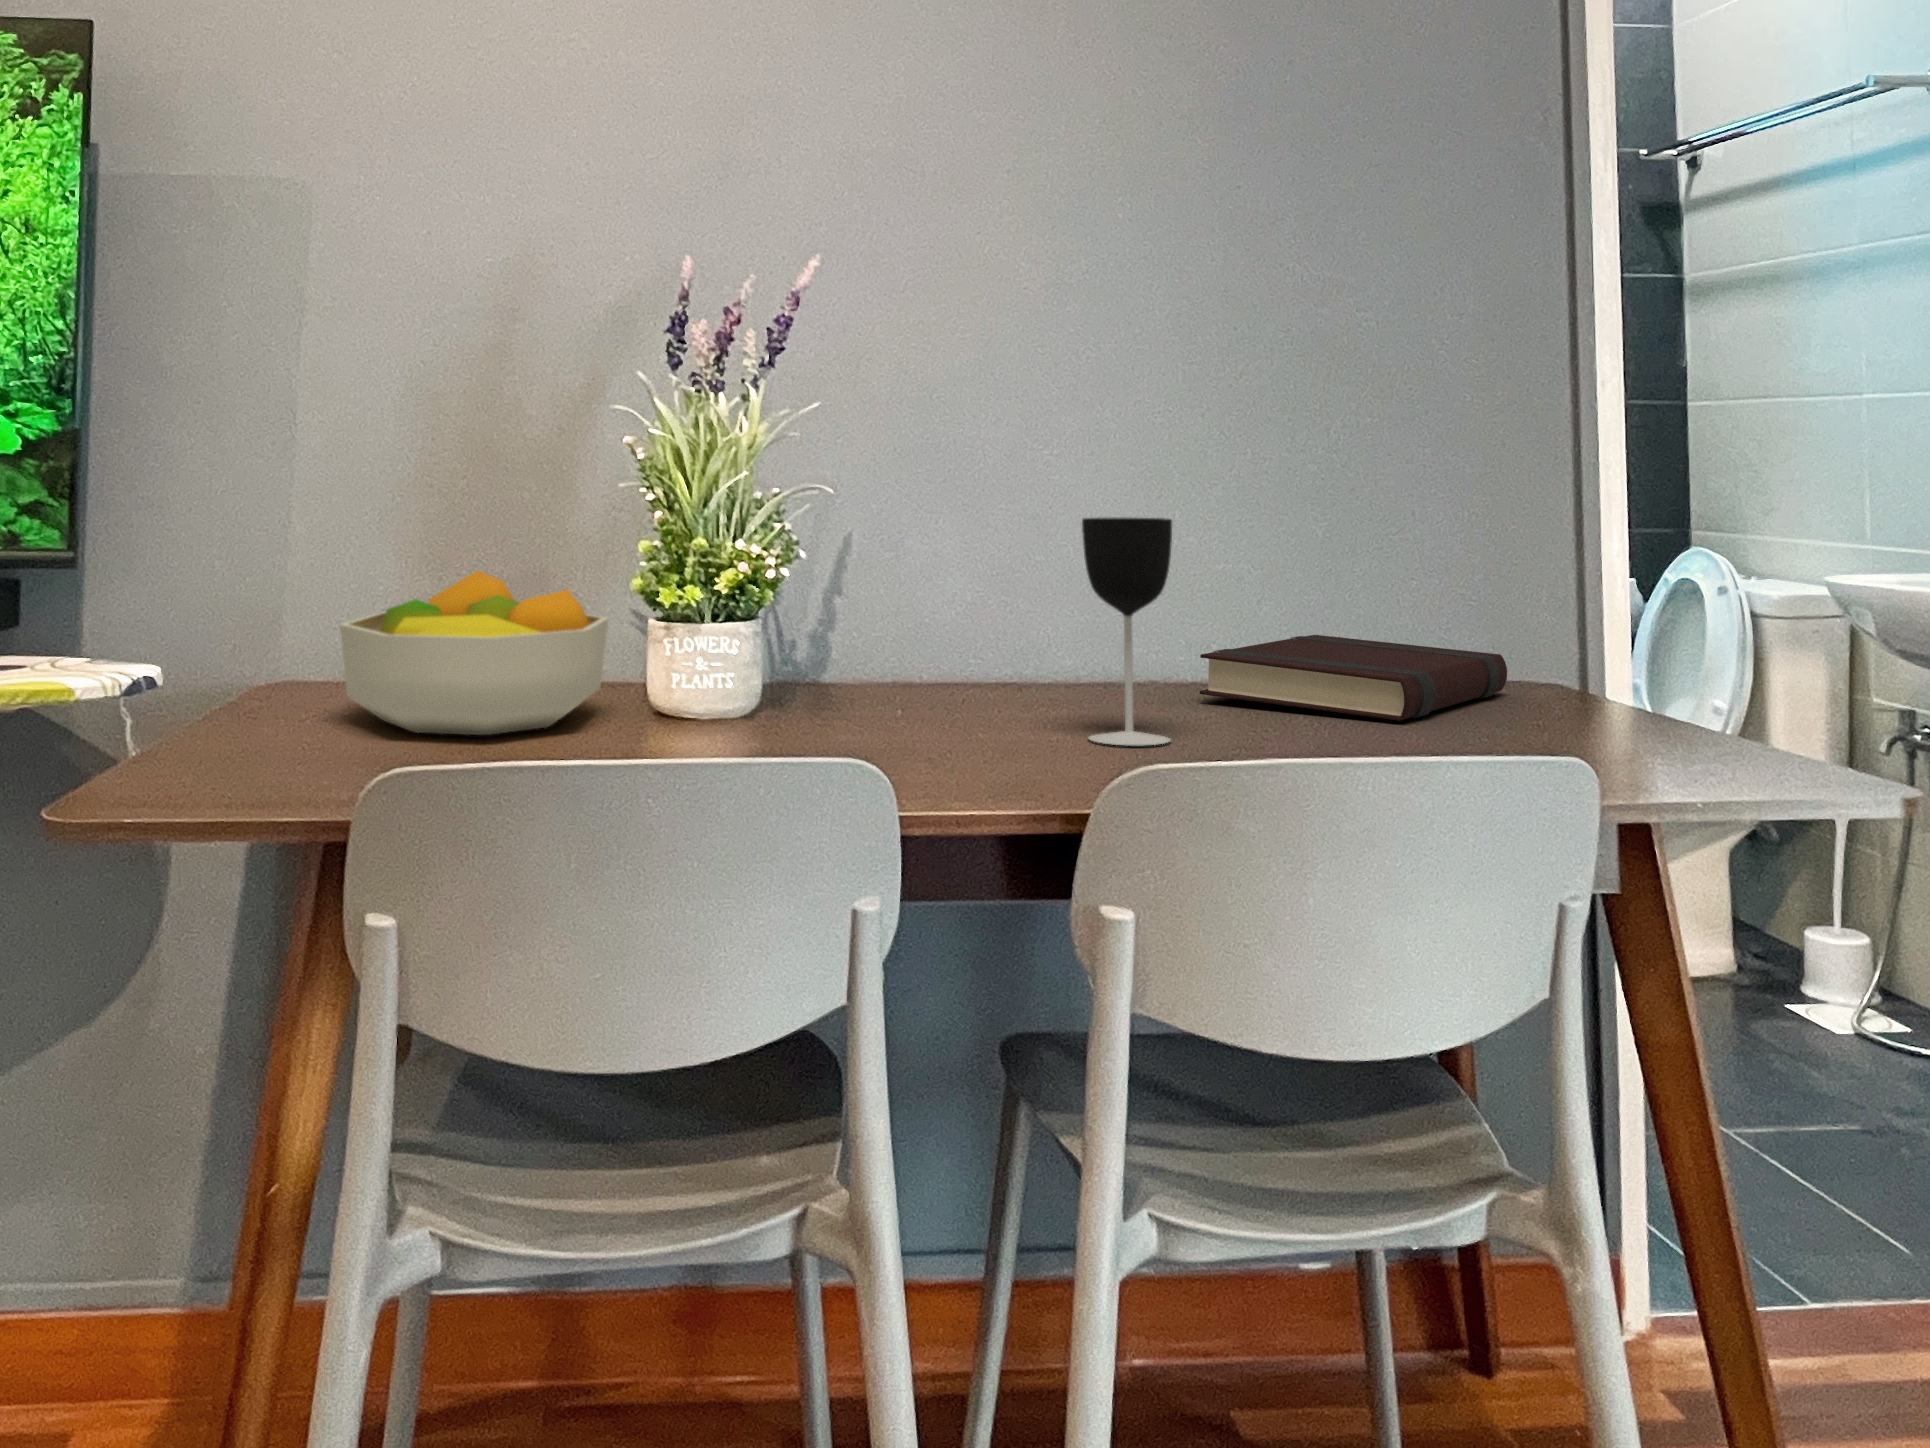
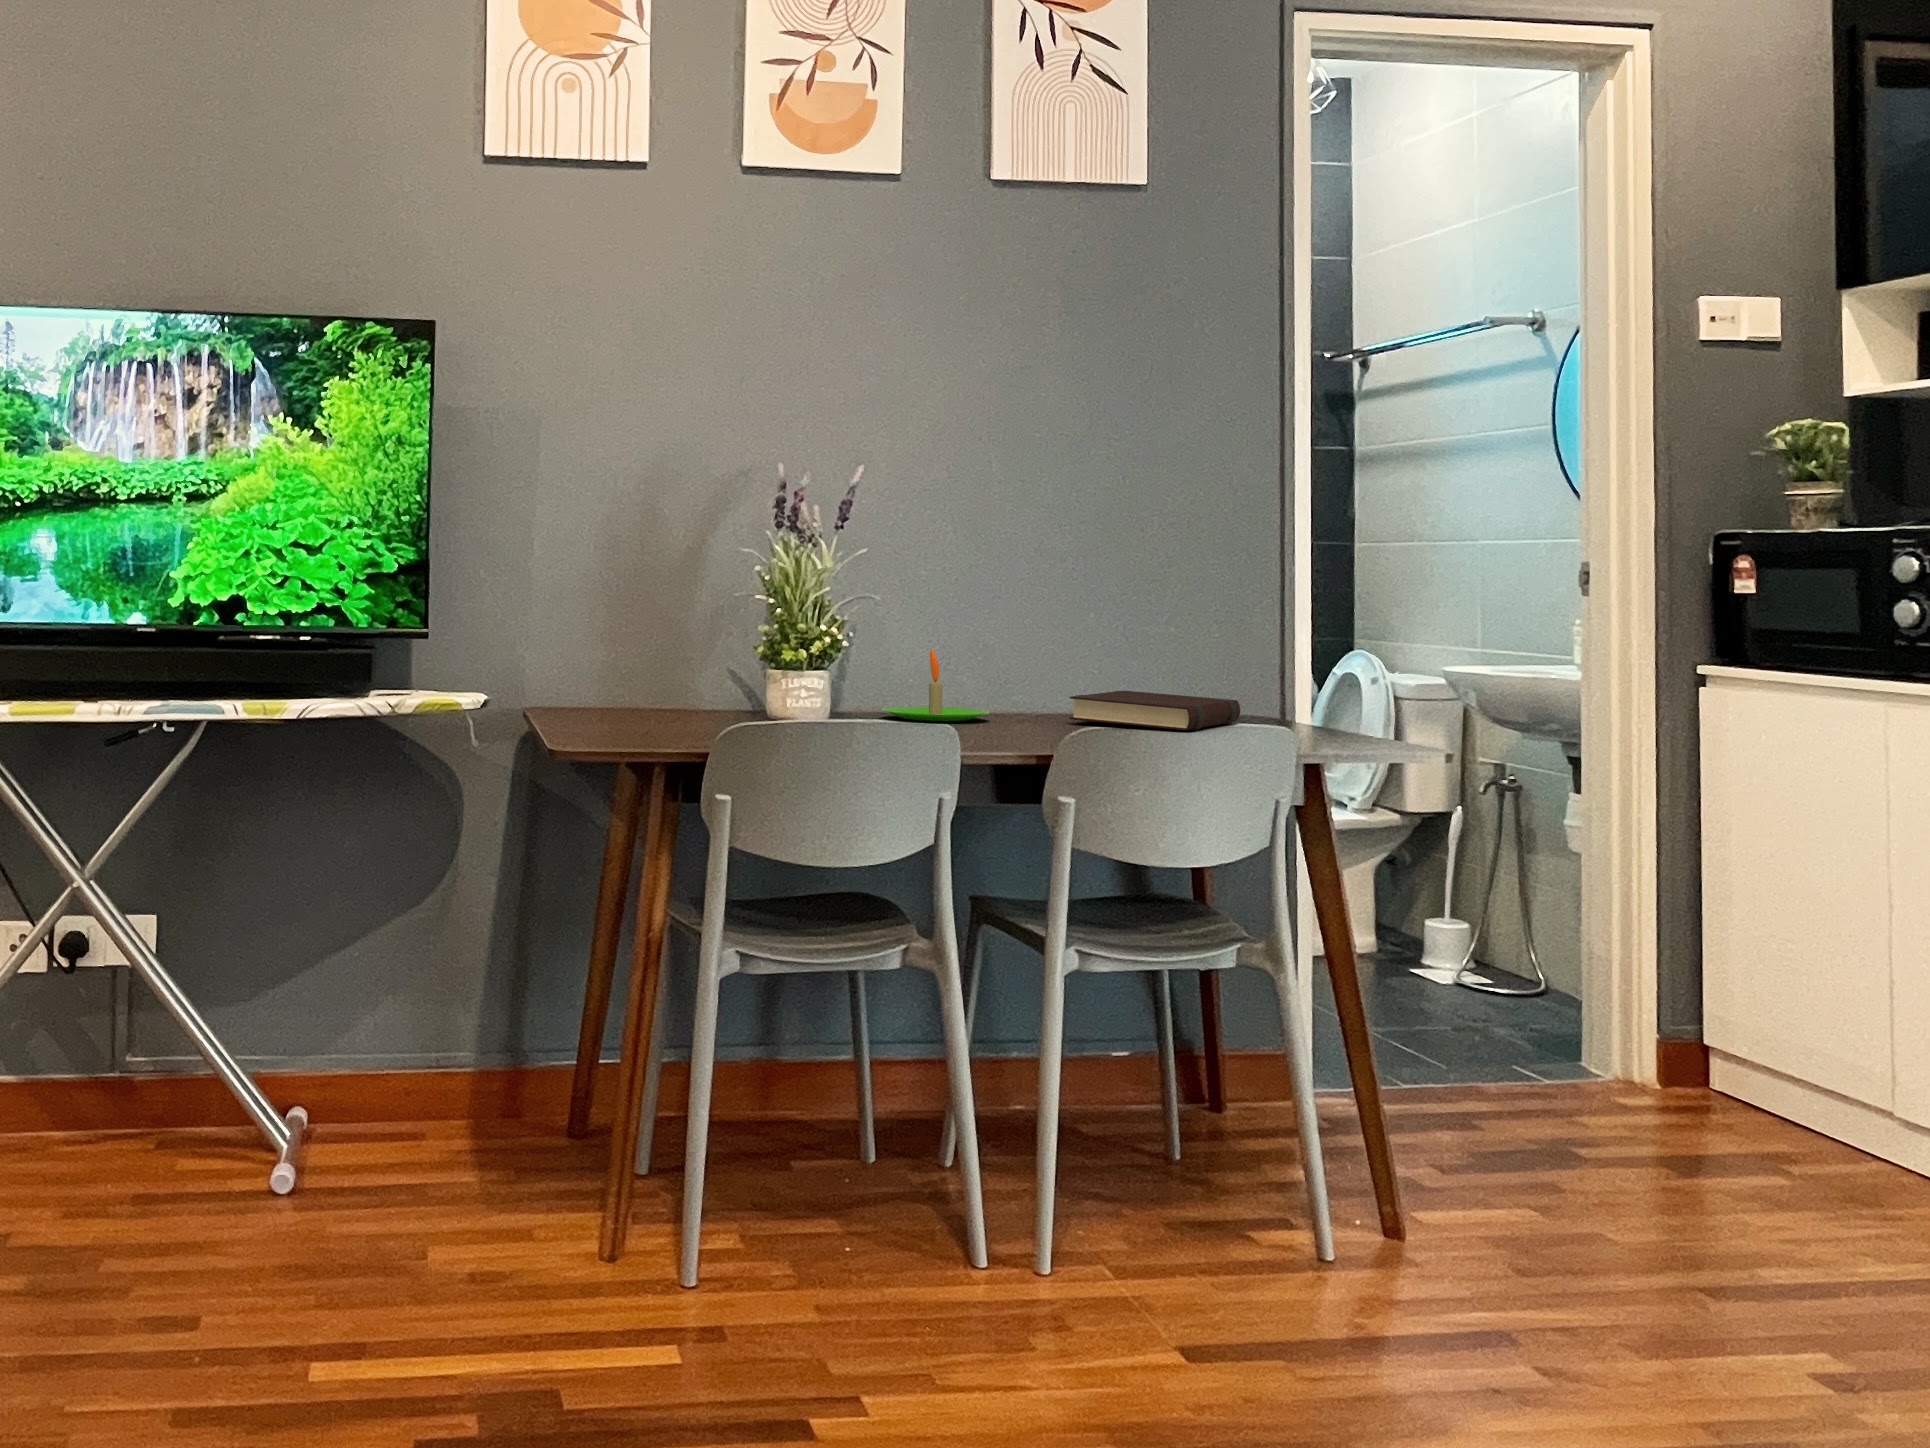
wine glass: present [1082,518,1172,745] -> none [1023,617,1073,737]
fruit bowl: present [340,571,609,735] -> none [606,644,755,730]
candle: none [884,571,1068,699] -> present [882,649,990,721]

